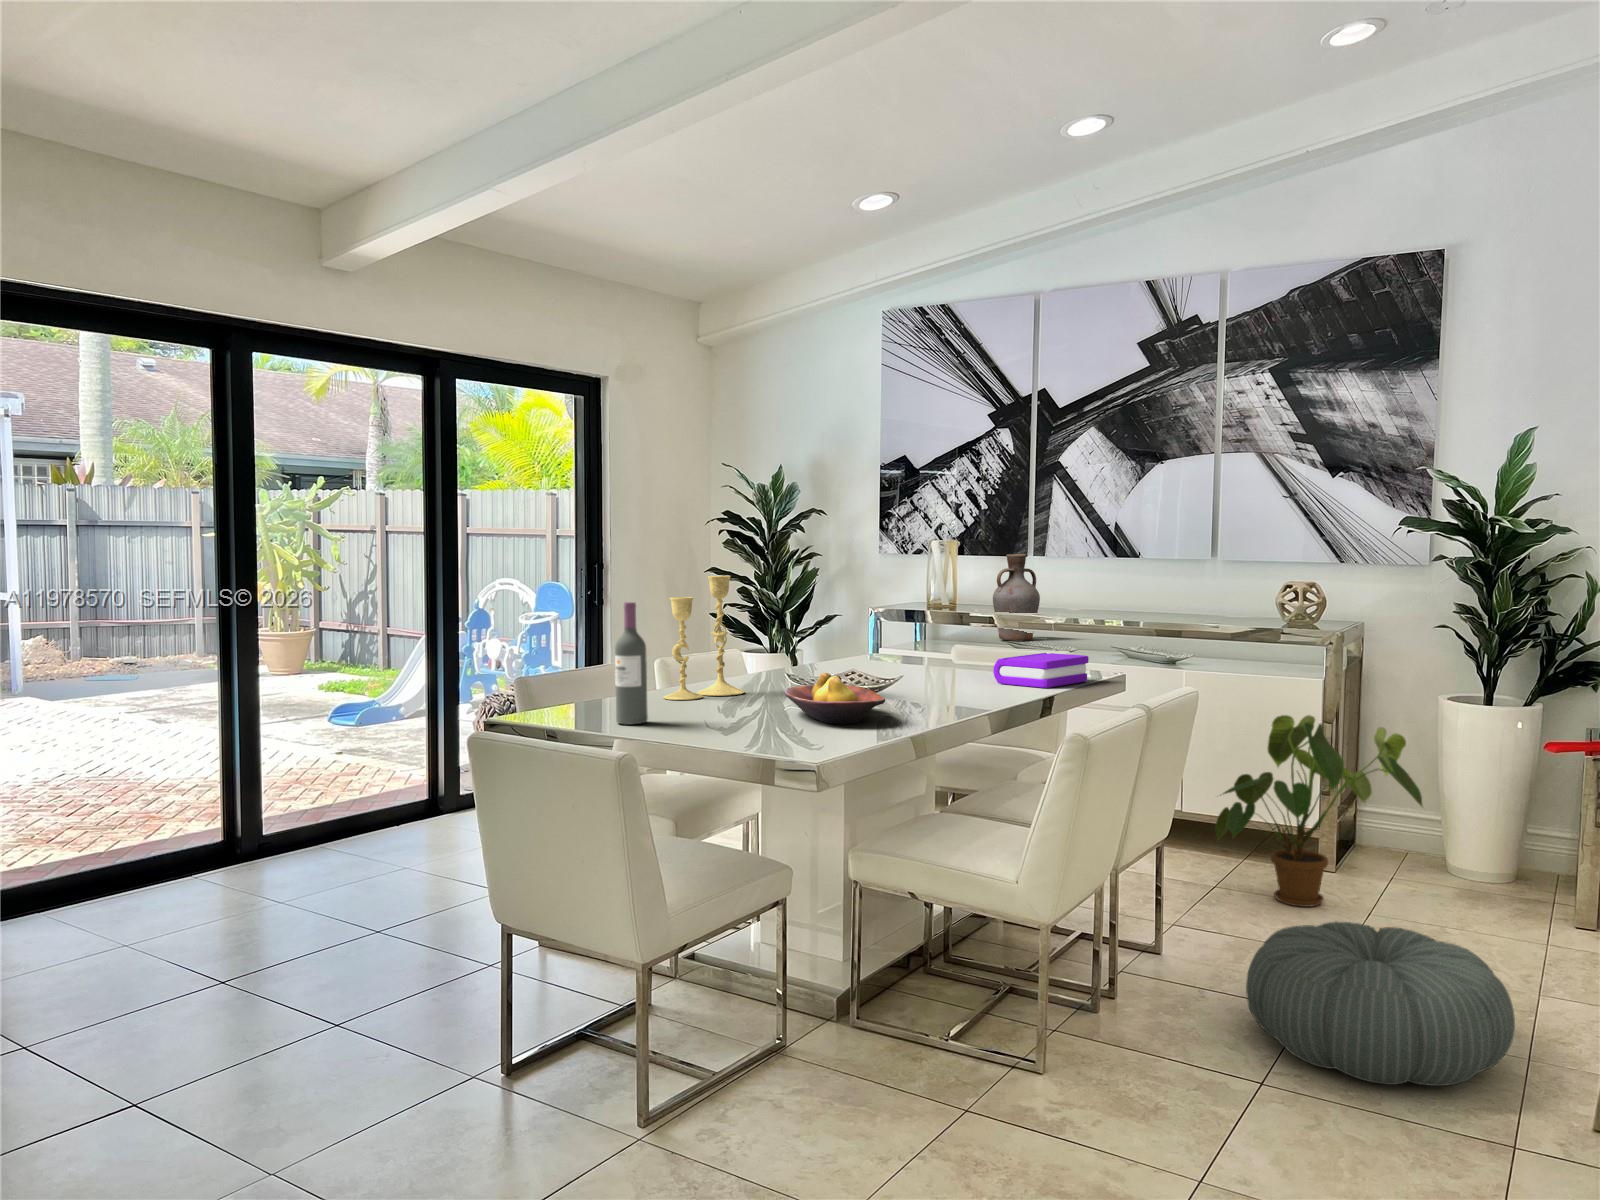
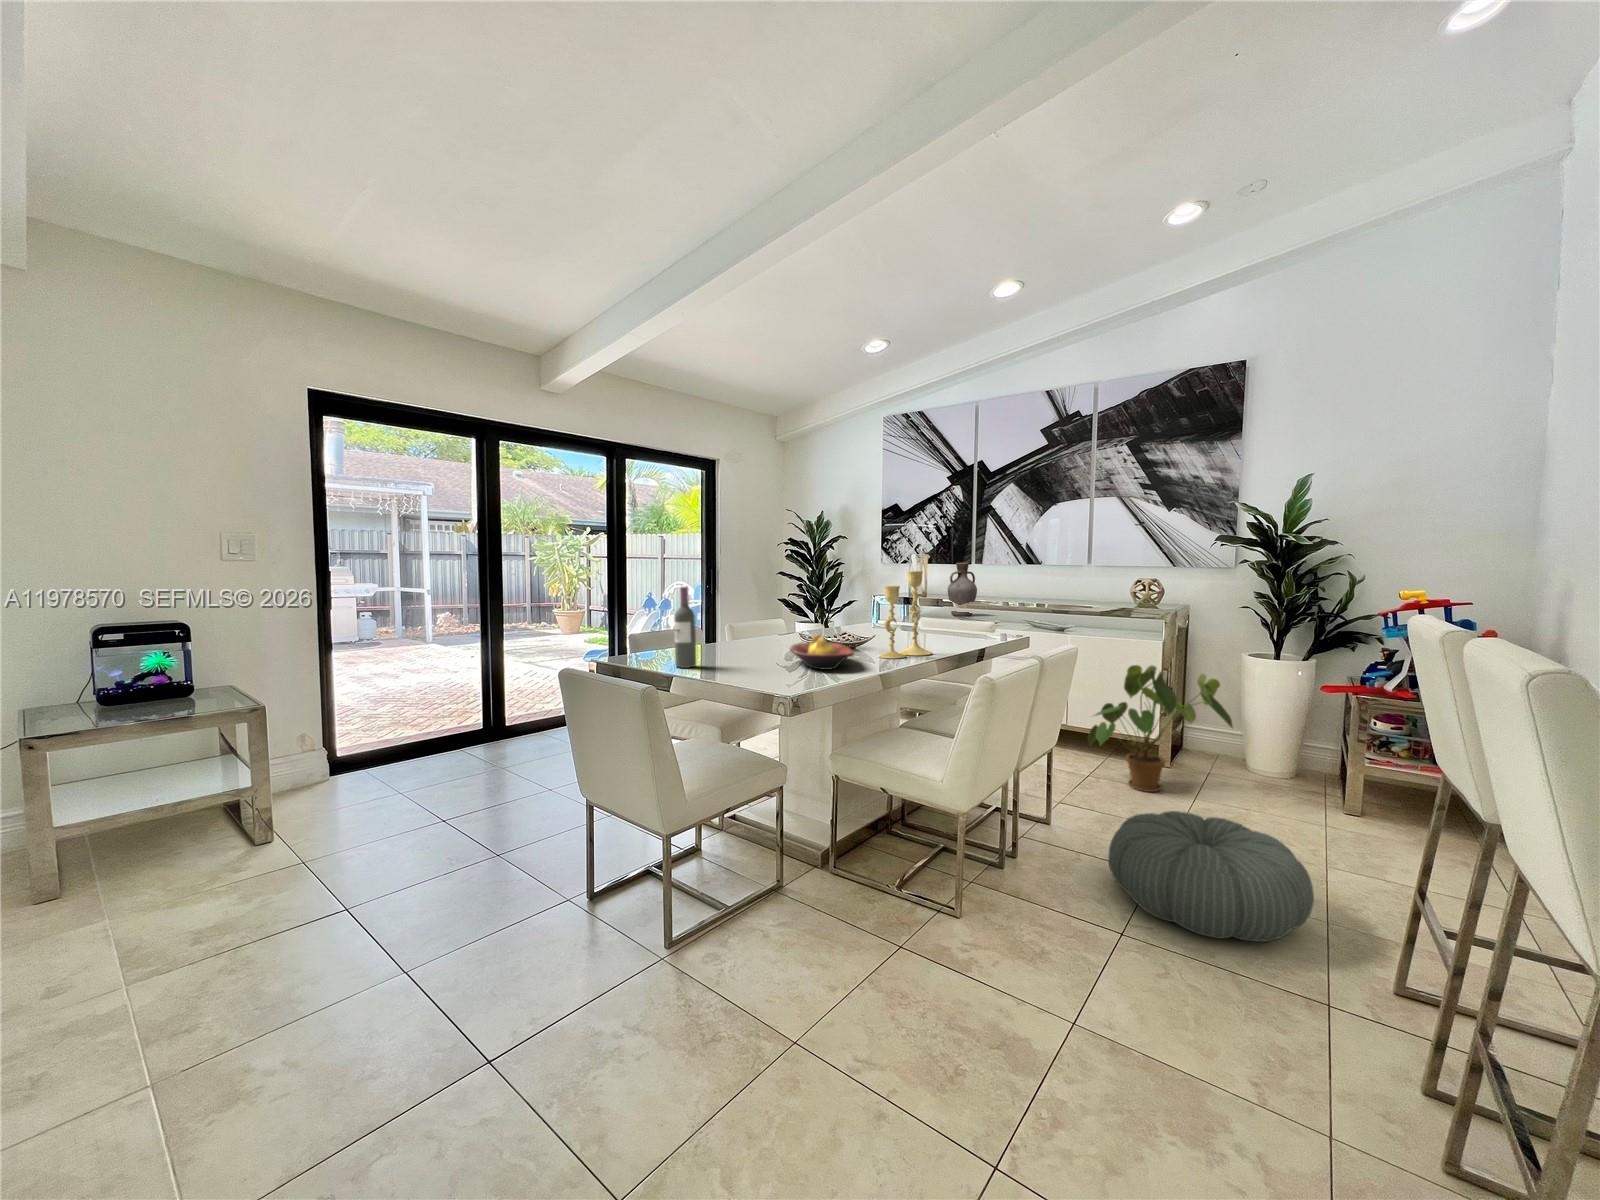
candlestick: present [663,576,745,700] -> present [878,571,932,659]
book: present [993,653,1089,688] -> none [938,623,1002,646]

